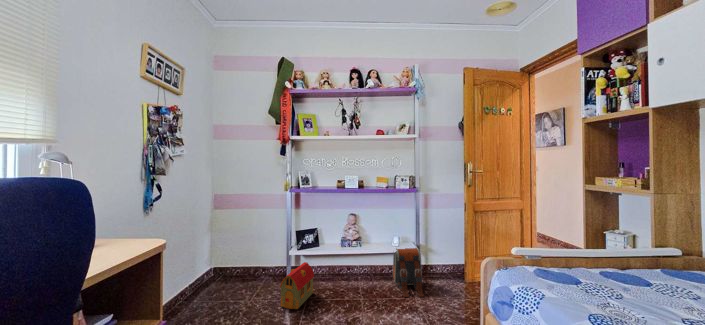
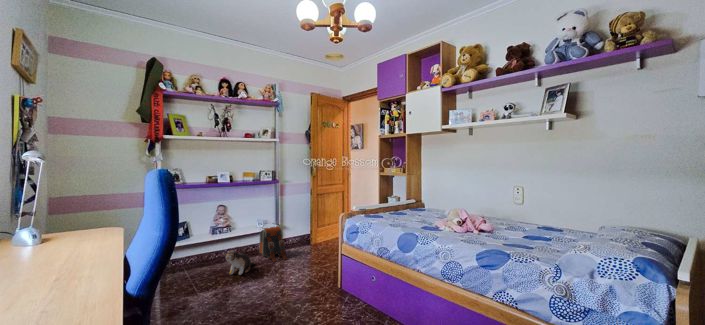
toy house: present [280,262,314,309] -> none [168,250,195,291]
plush toy: none [336,273,380,306] -> present [223,250,254,275]

